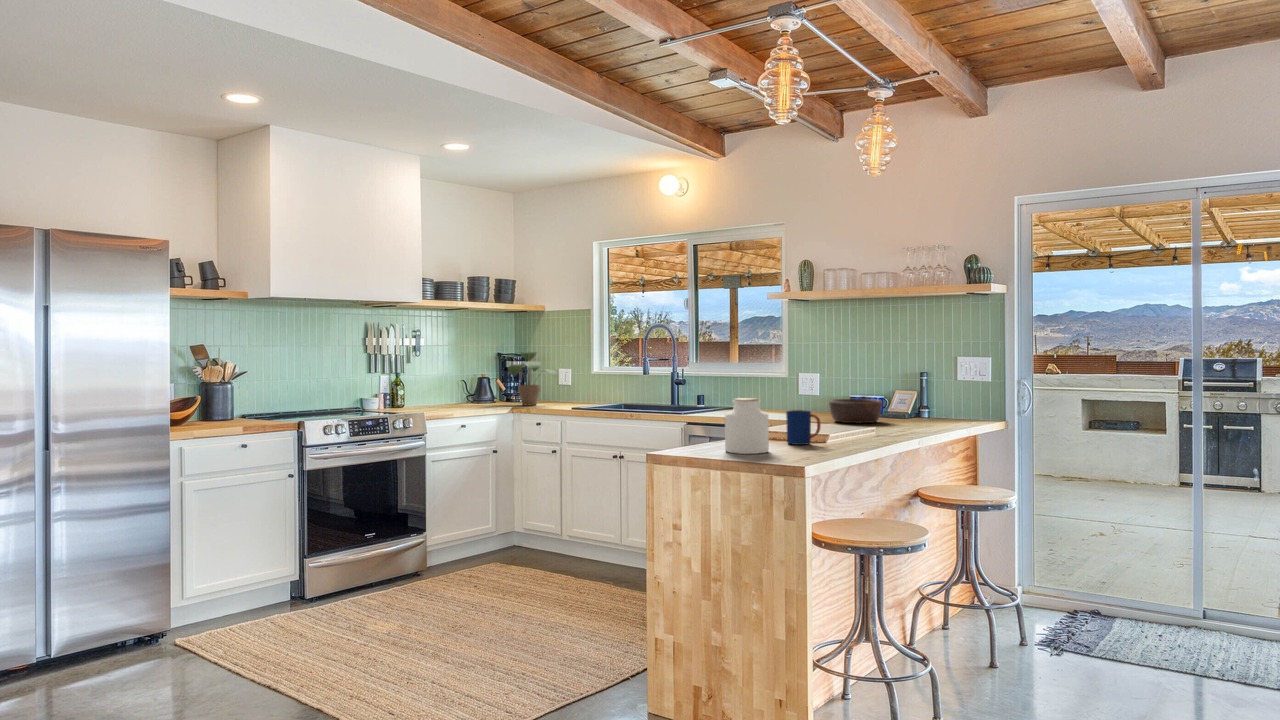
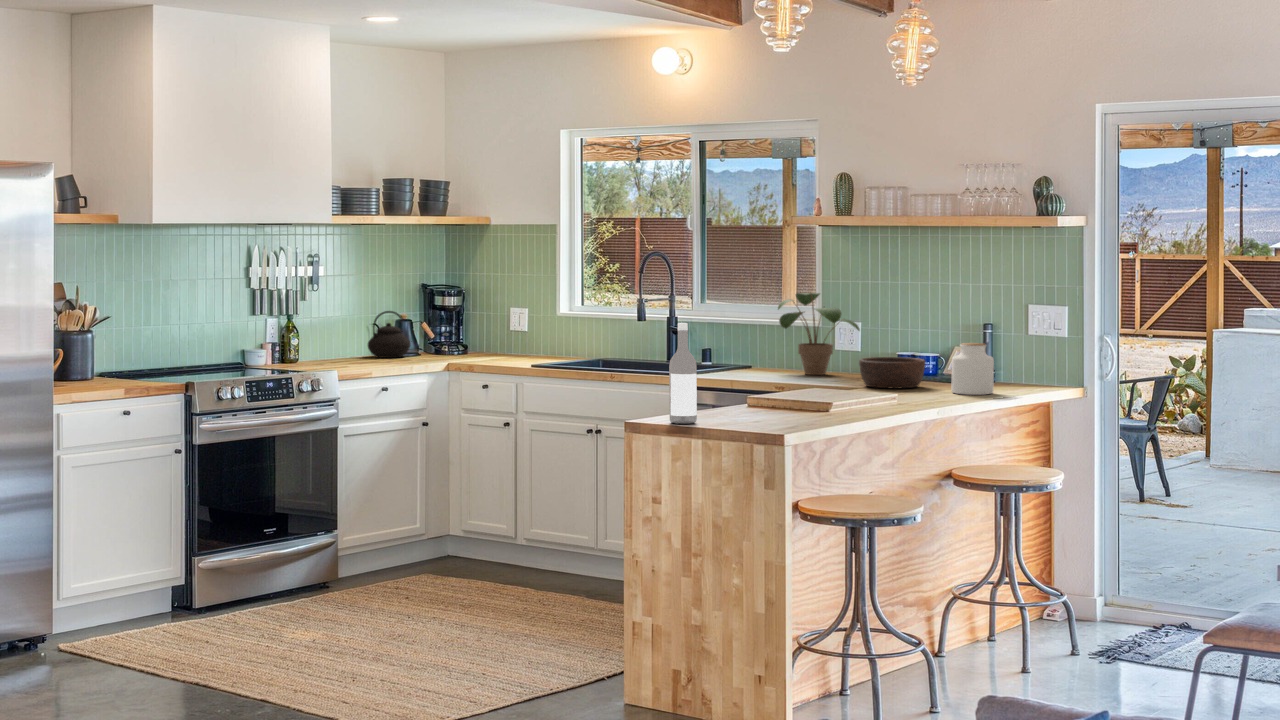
potted plant: present [508,352,556,406] -> present [778,293,860,375]
wine bottle: none [690,365,715,457] -> present [669,323,697,424]
teapot: none [456,370,491,404] -> present [368,311,414,358]
jar: present [725,398,769,454] -> present [952,343,994,395]
mug: present [786,410,821,445] -> none [785,373,823,412]

